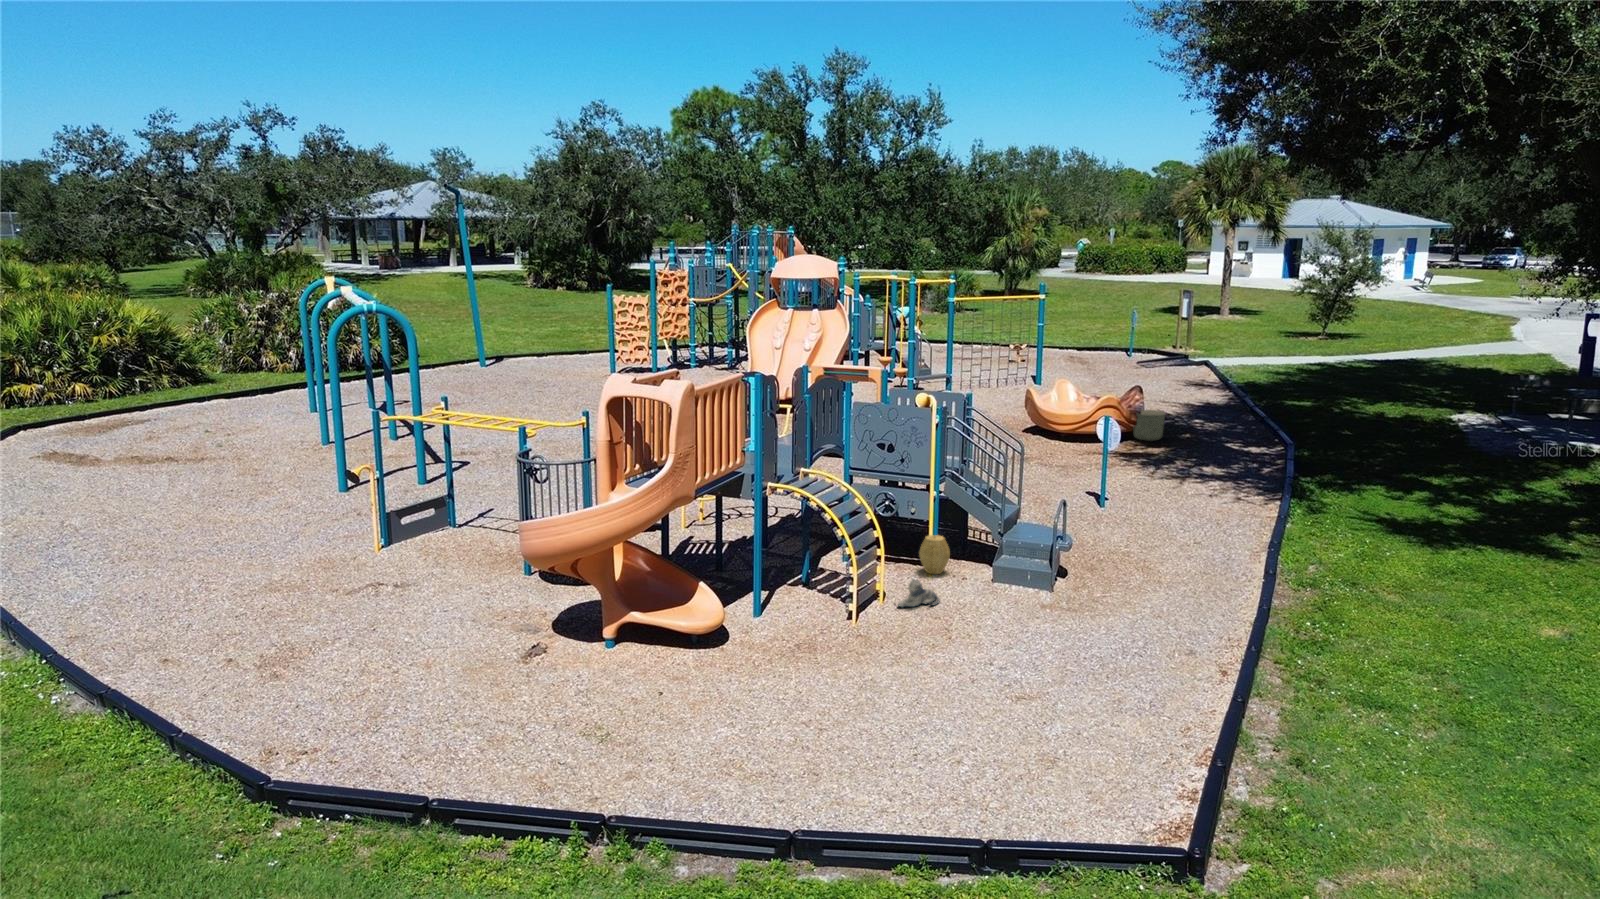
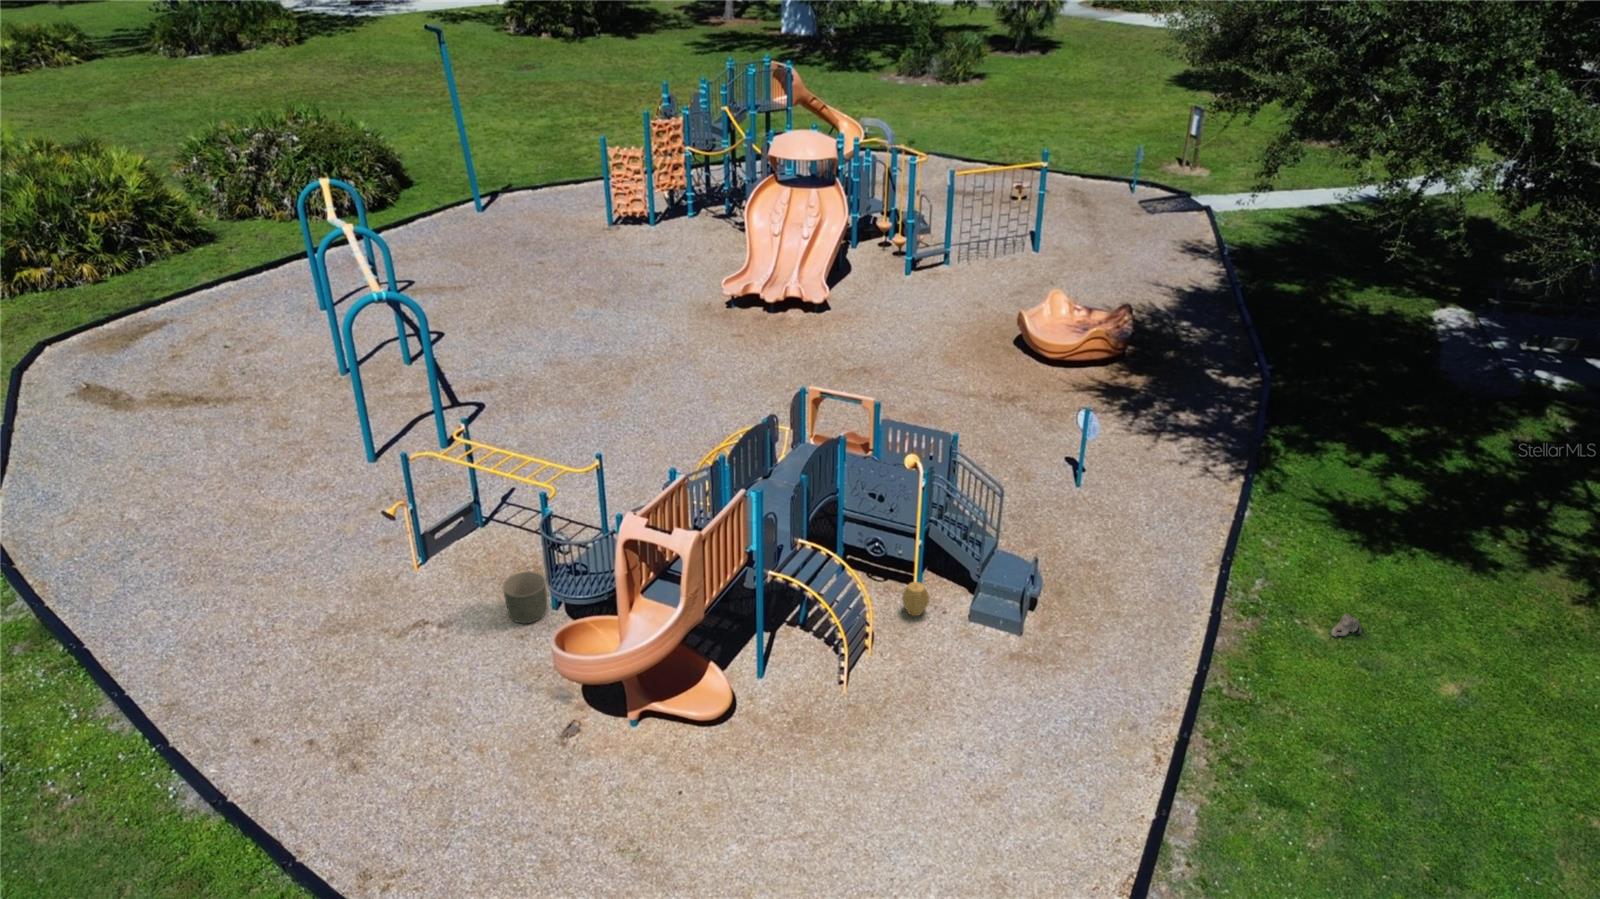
planter: present [1134,410,1165,441] -> present [502,571,547,623]
plush toy: present [898,579,940,608] -> present [1331,614,1362,637]

